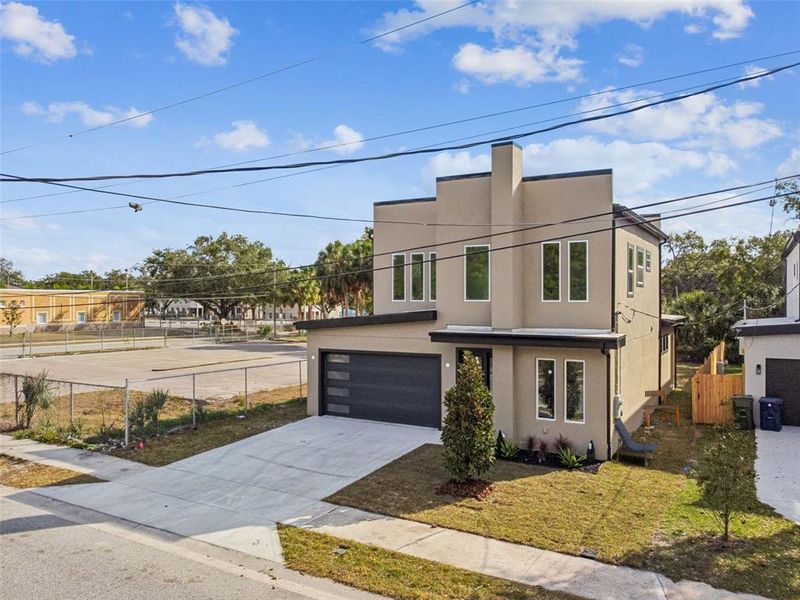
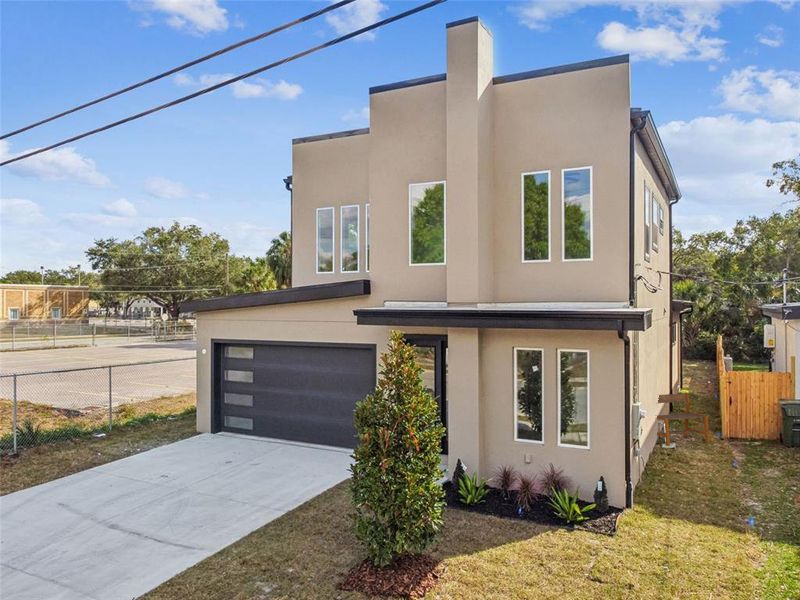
lounge chair: present [614,420,657,466] -> none [635,441,701,518]

